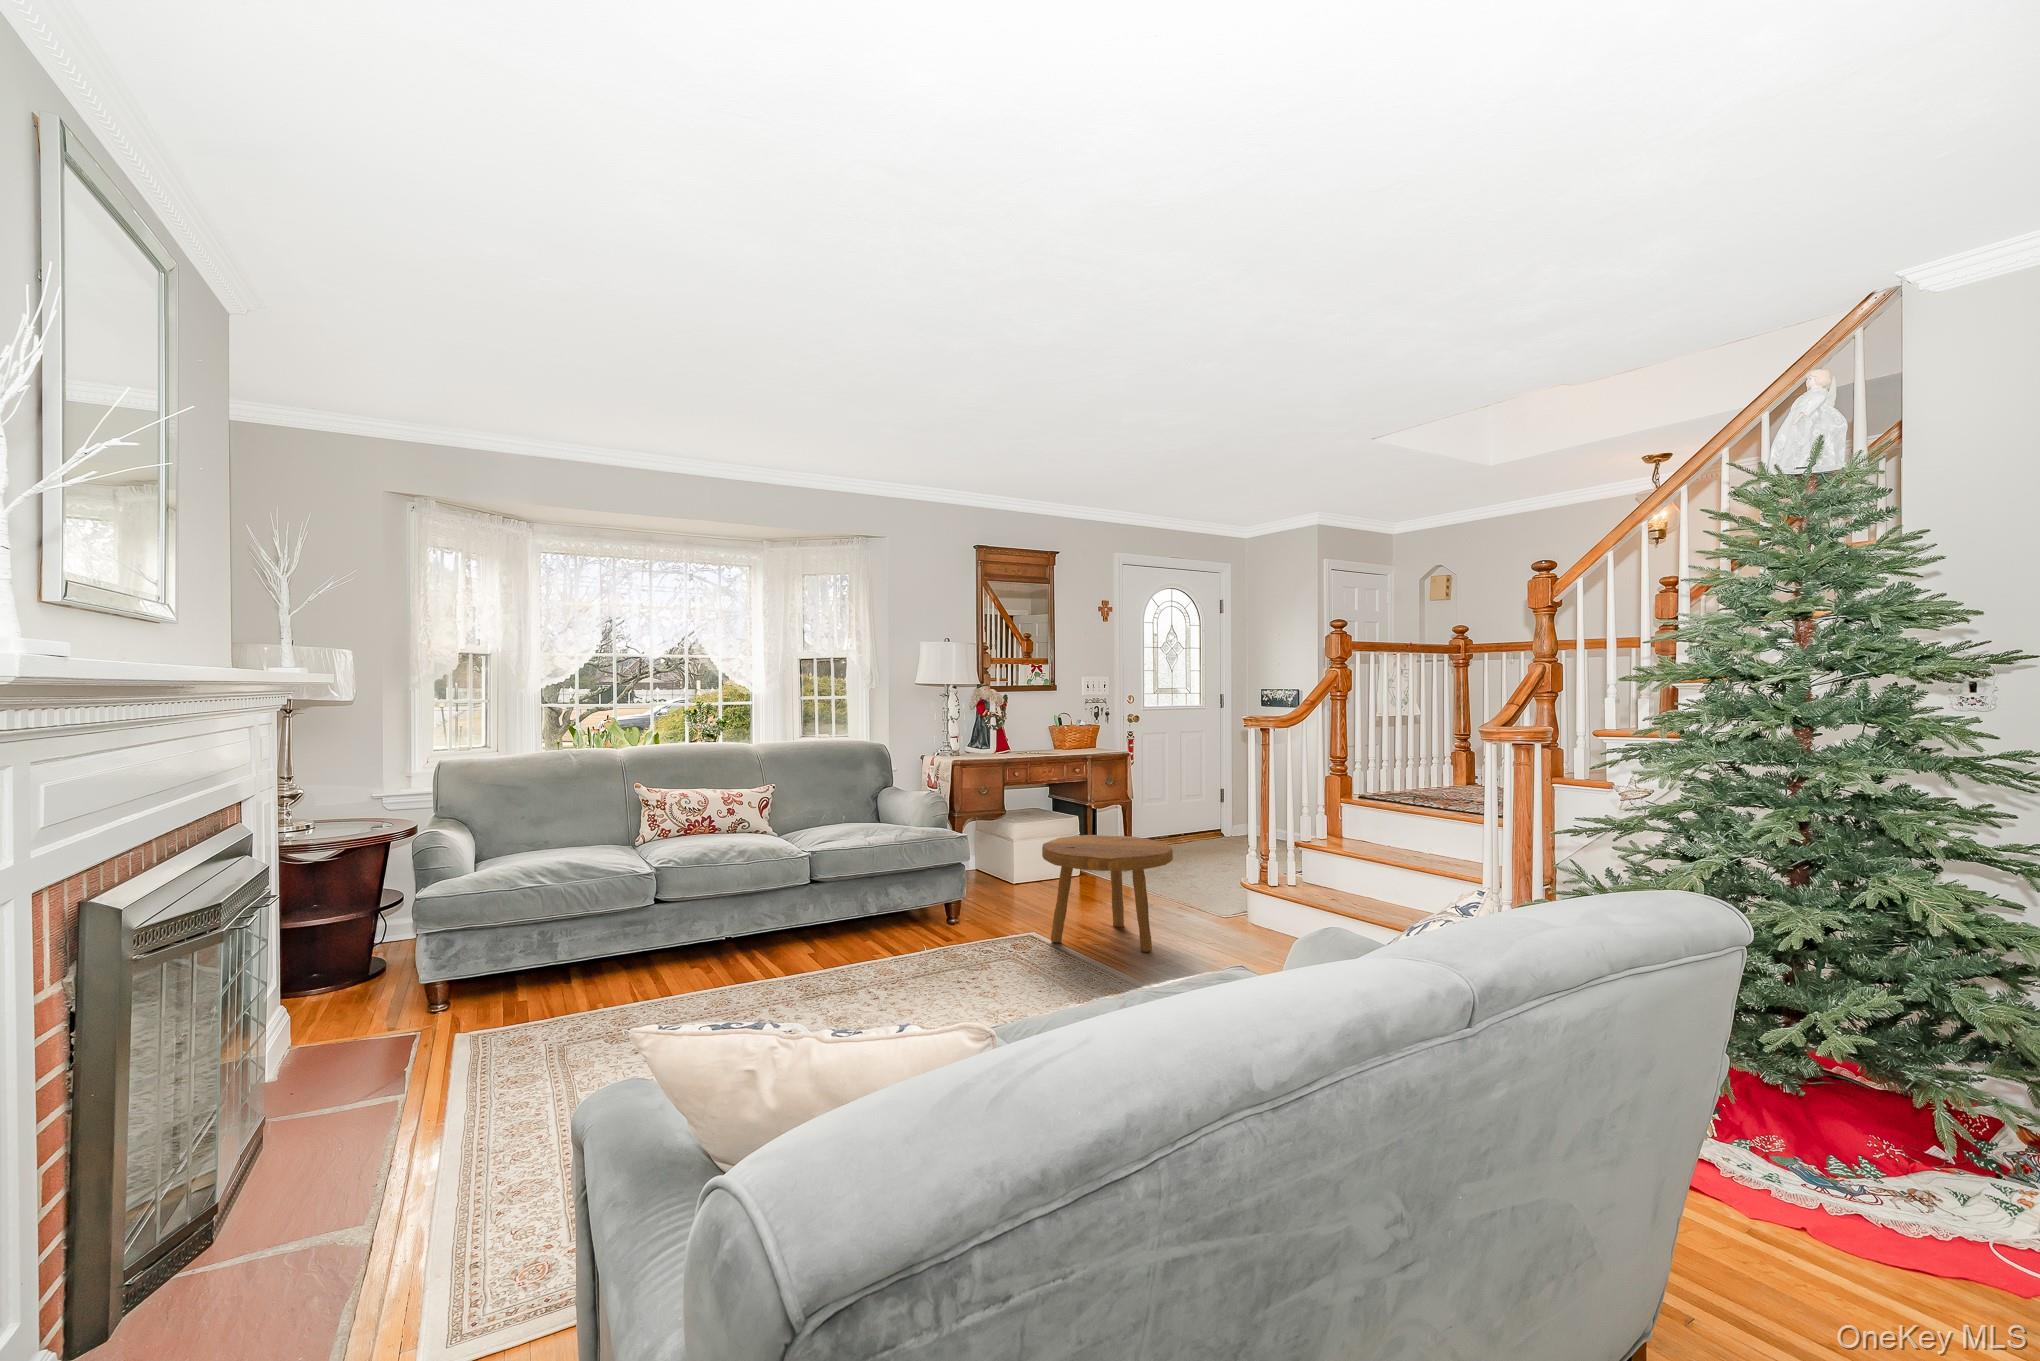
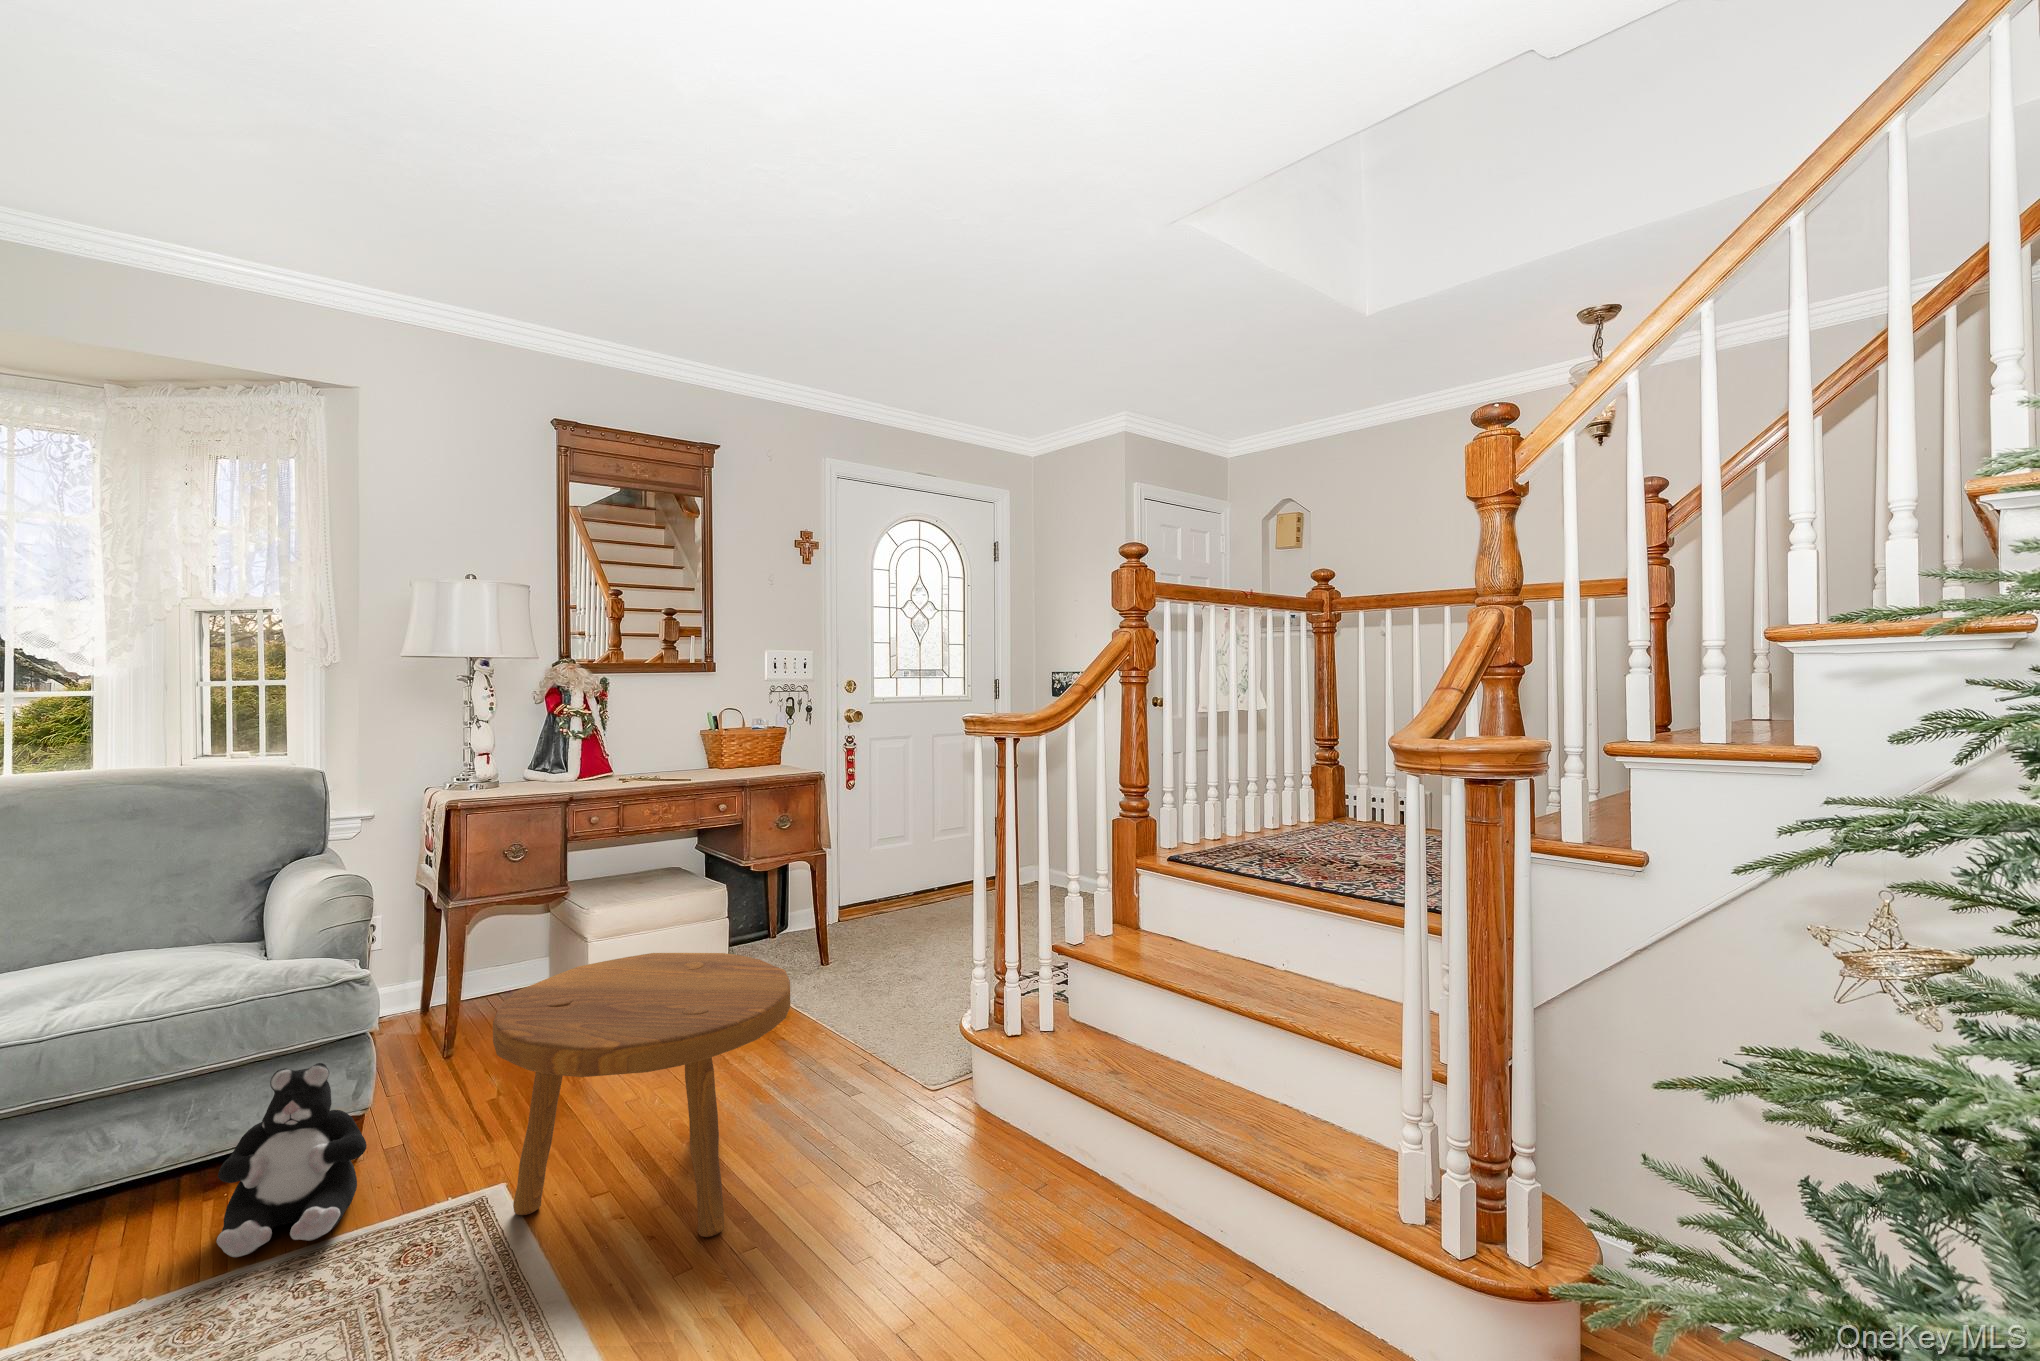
plush toy: none [928,872,984,945] -> present [217,1063,367,1257]

